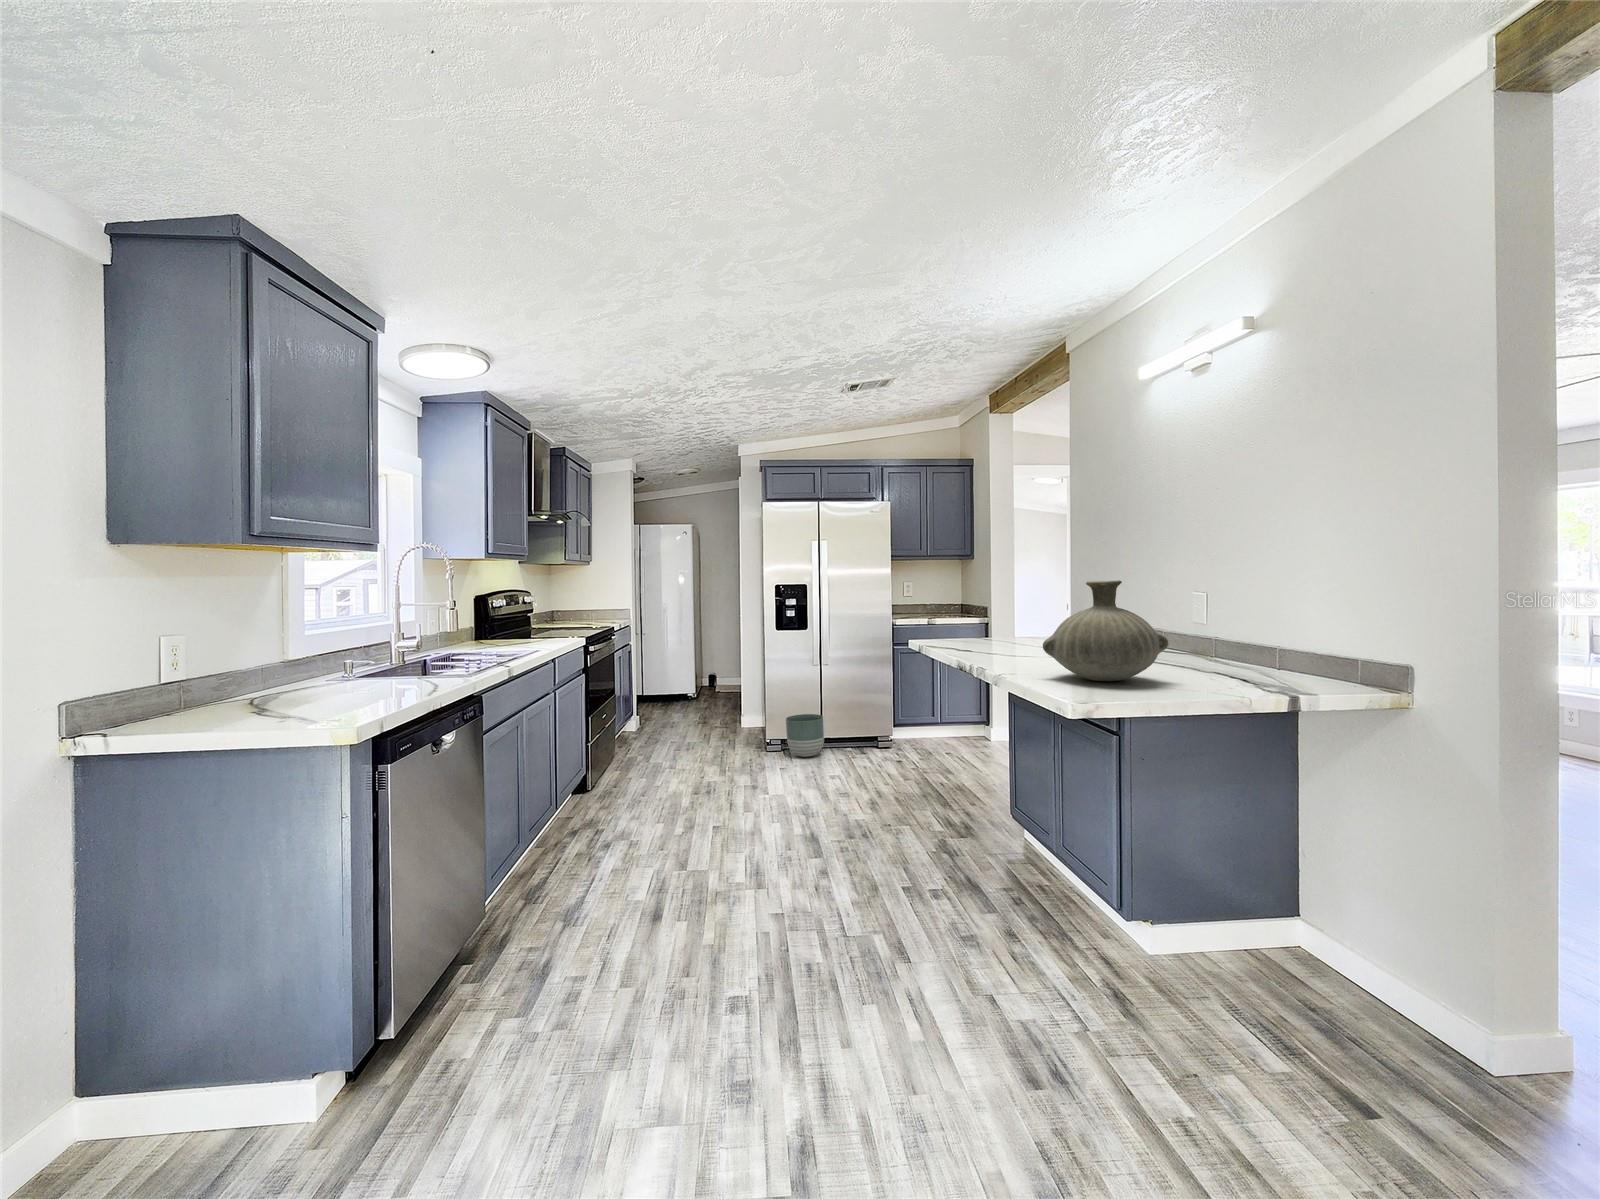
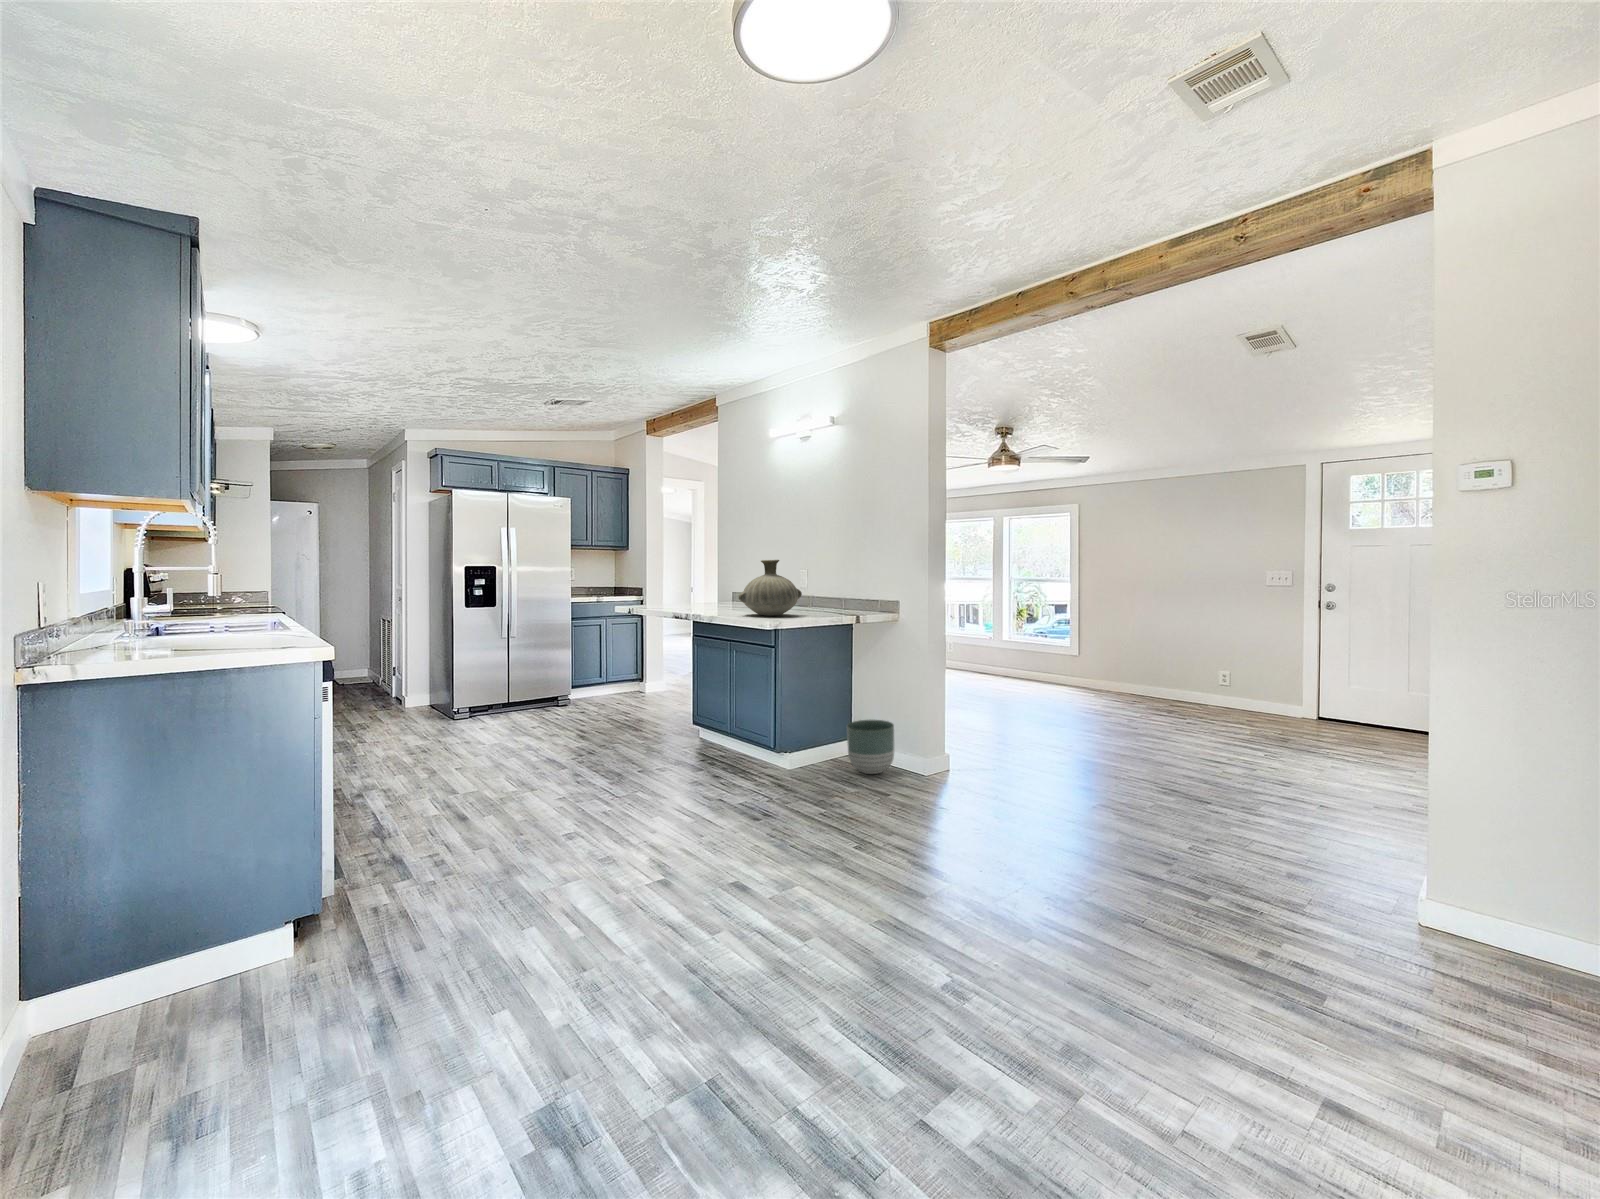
planter: present [786,714,824,757] -> present [847,720,894,774]

